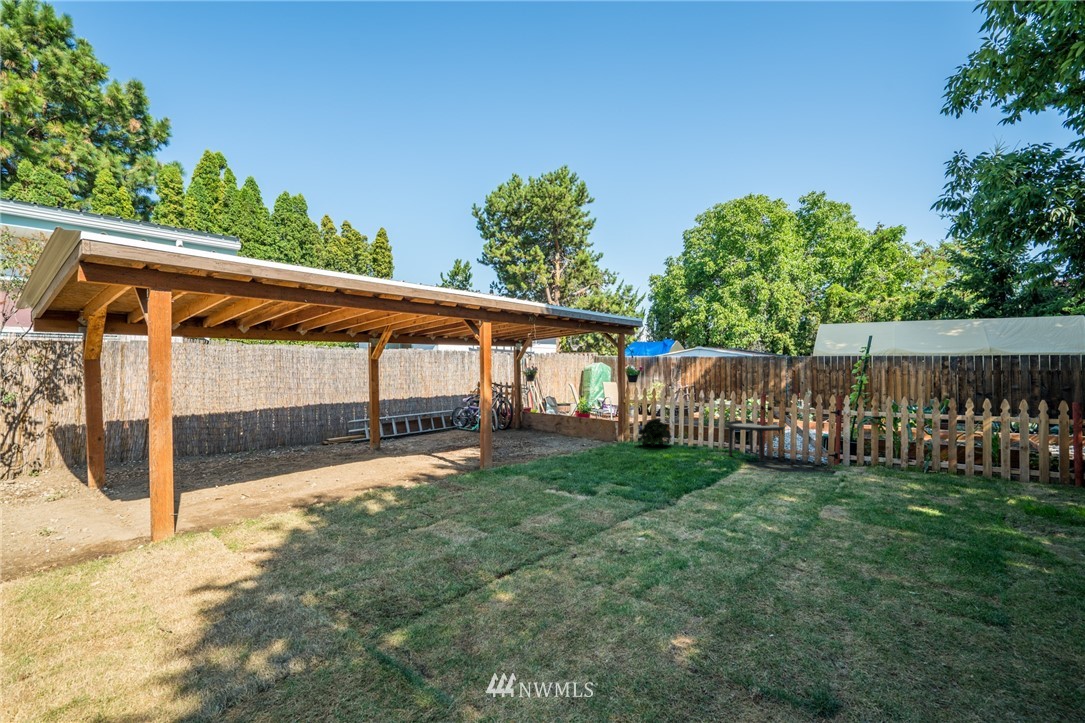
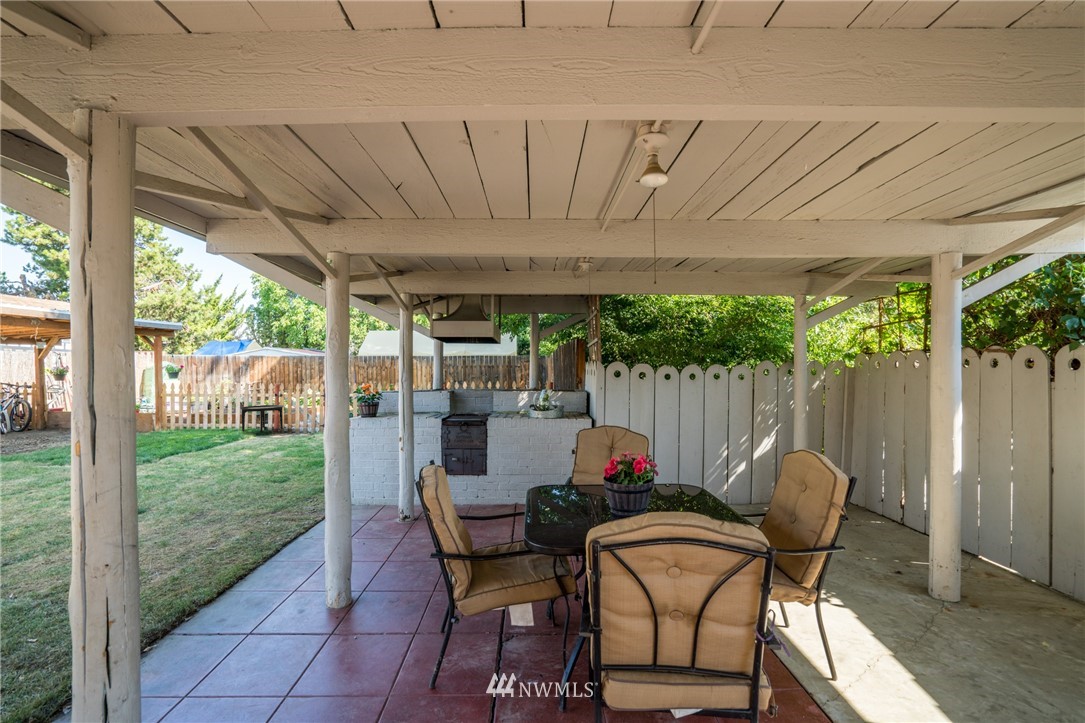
potted plant: present [639,419,672,446] -> none [171,408,204,431]

